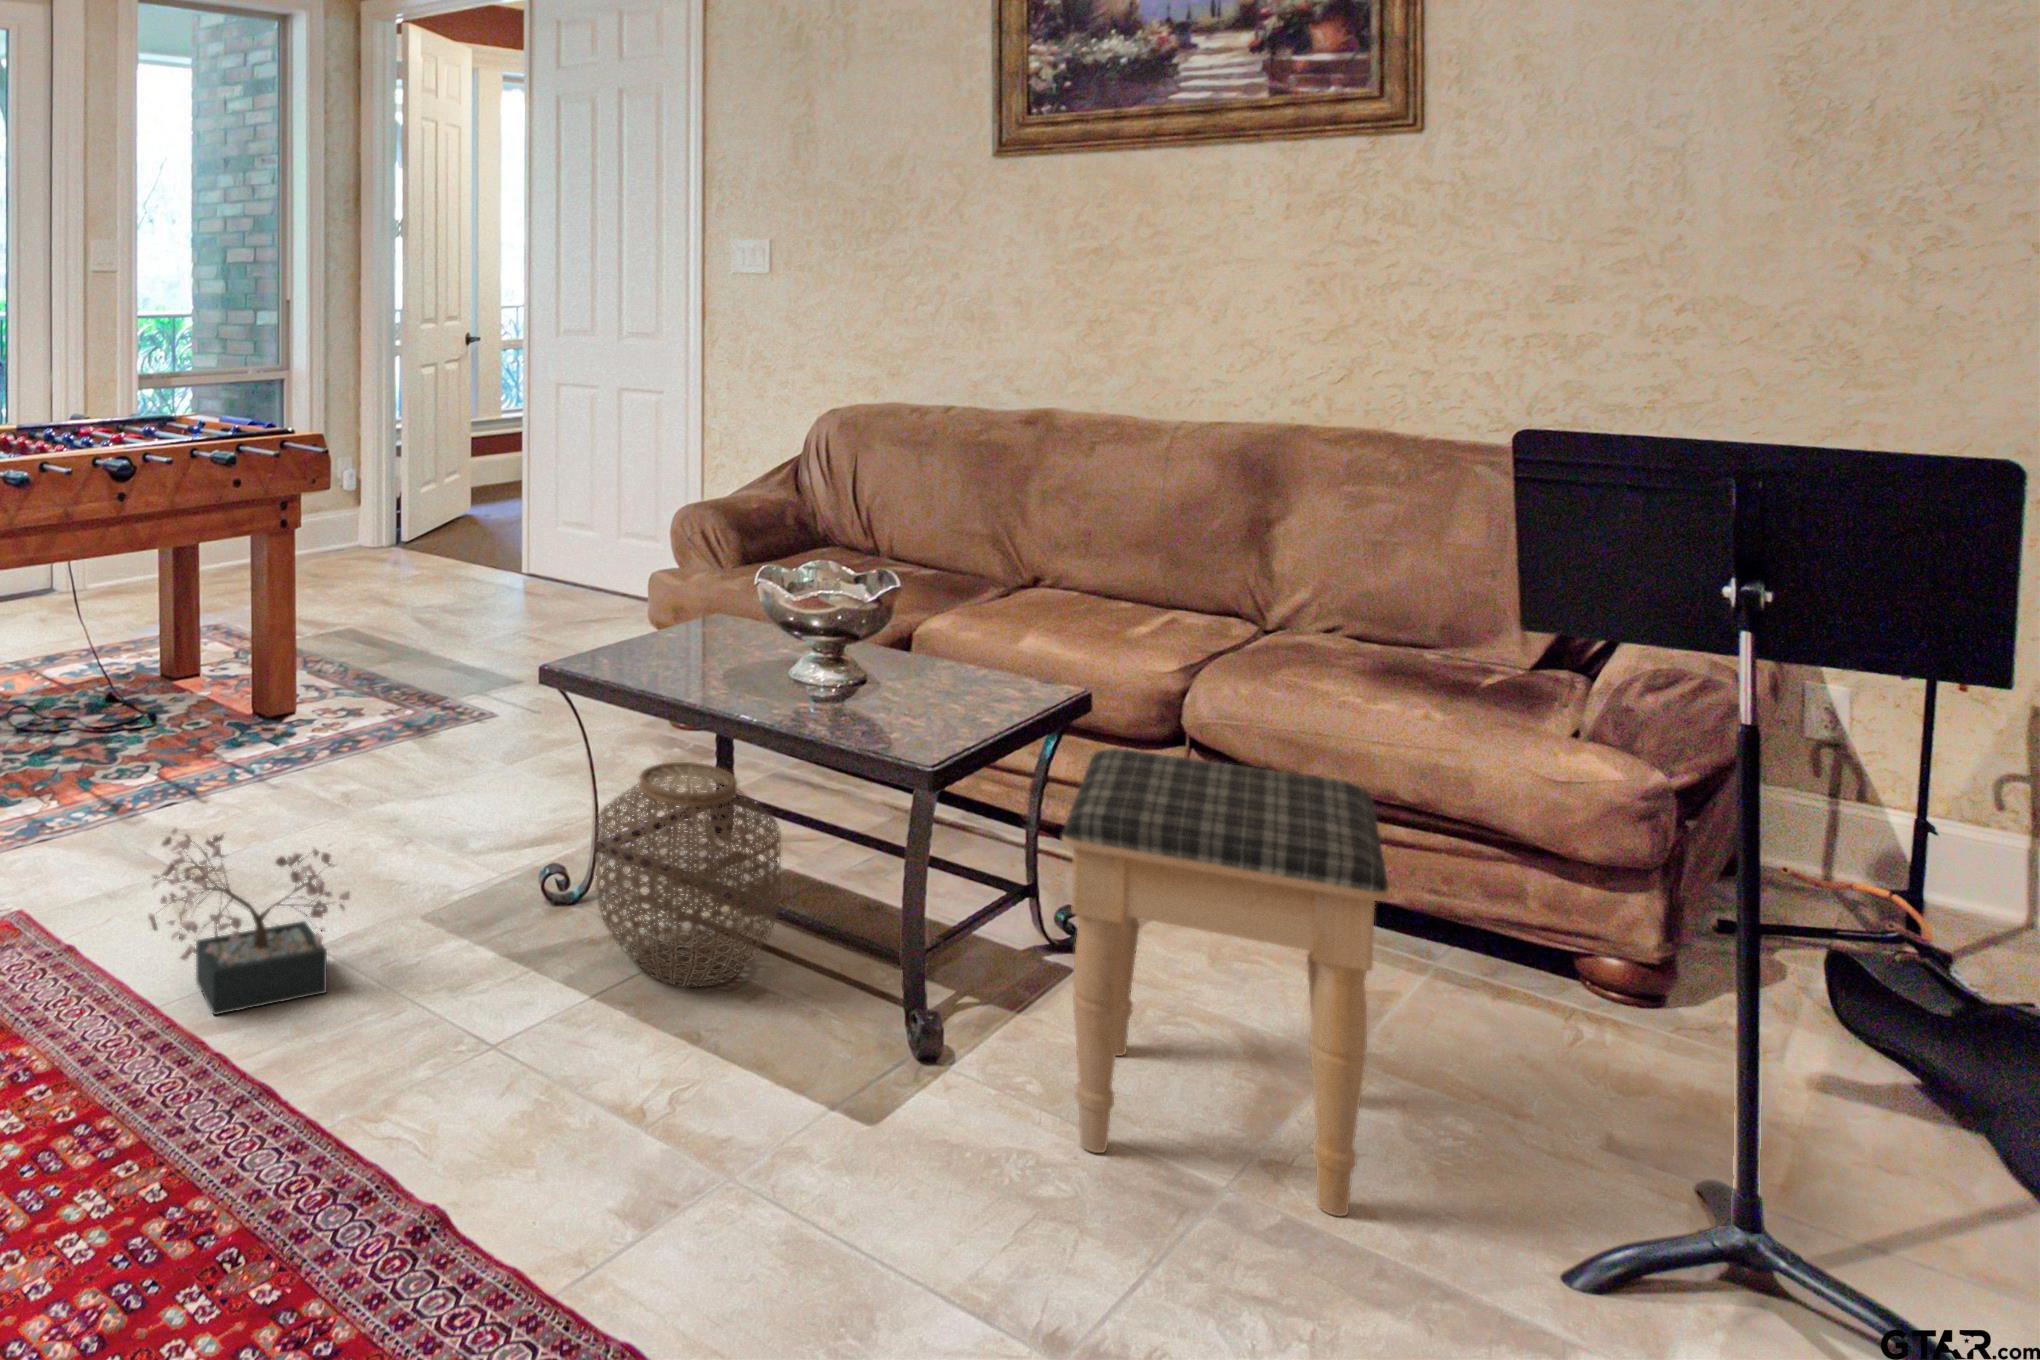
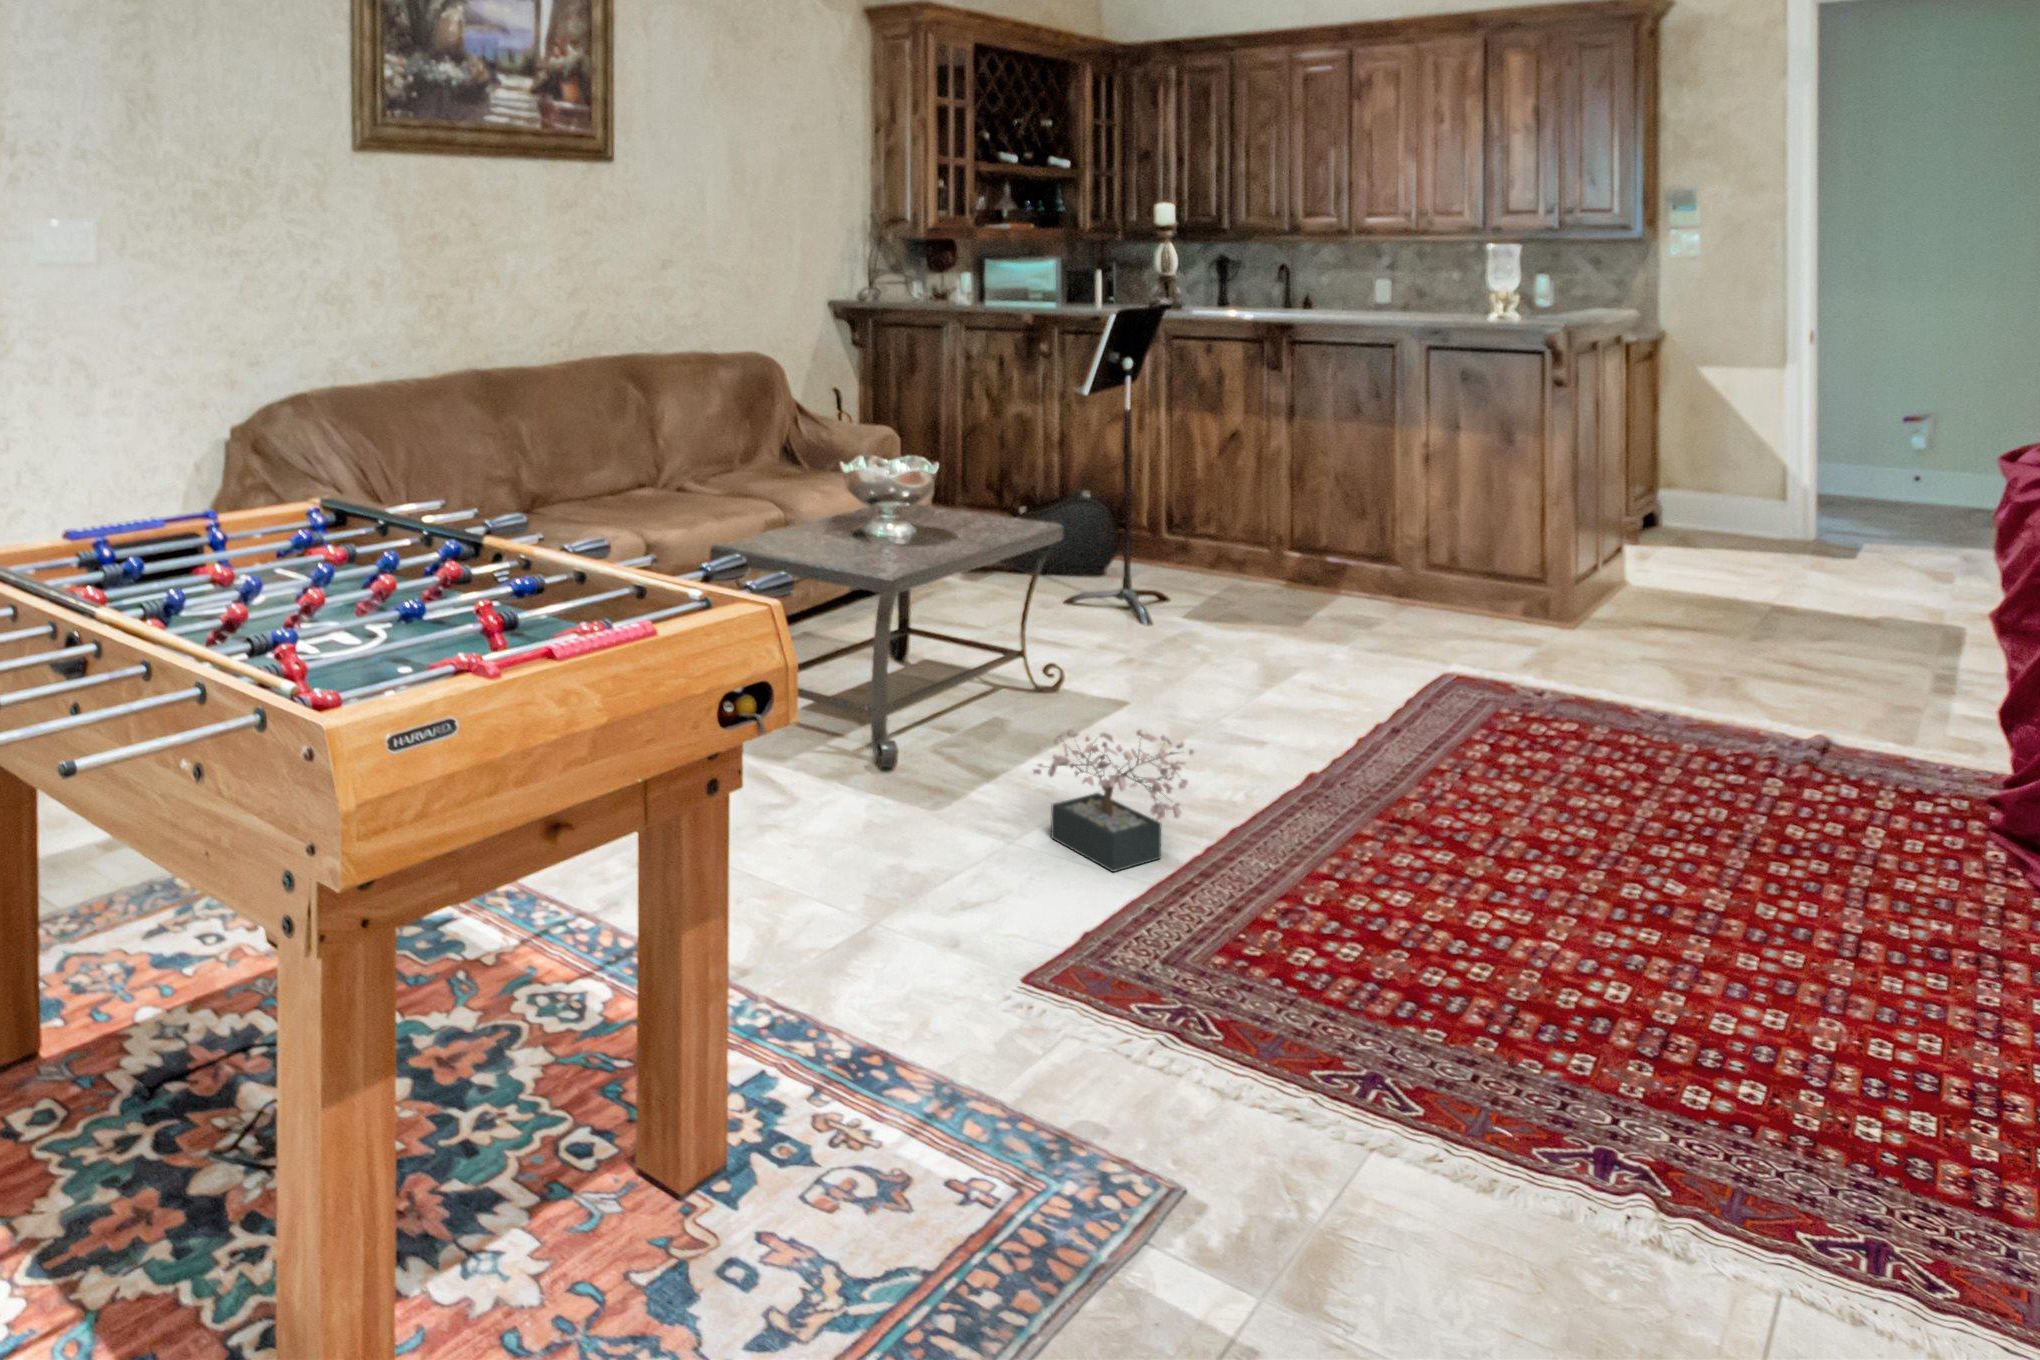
footstool: present [1062,748,1389,1216] -> none [1021,490,1169,670]
woven basket: present [595,762,780,987] -> none [926,596,1052,743]

